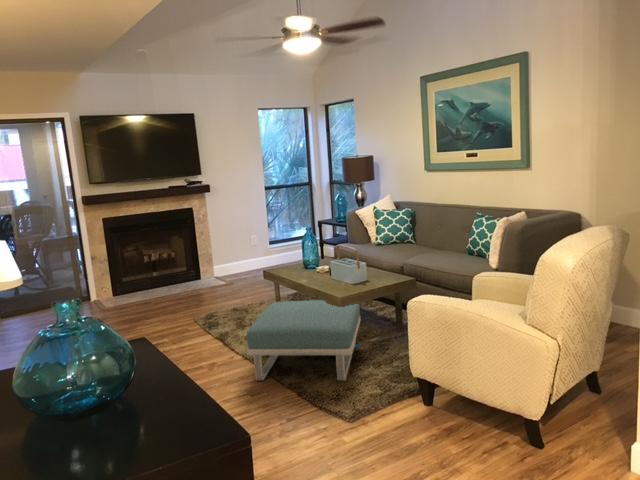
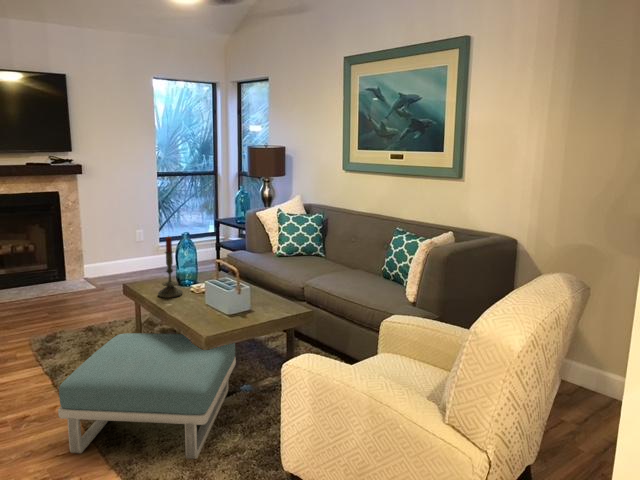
candle: none [295,229,313,276] -> present [158,237,183,298]

